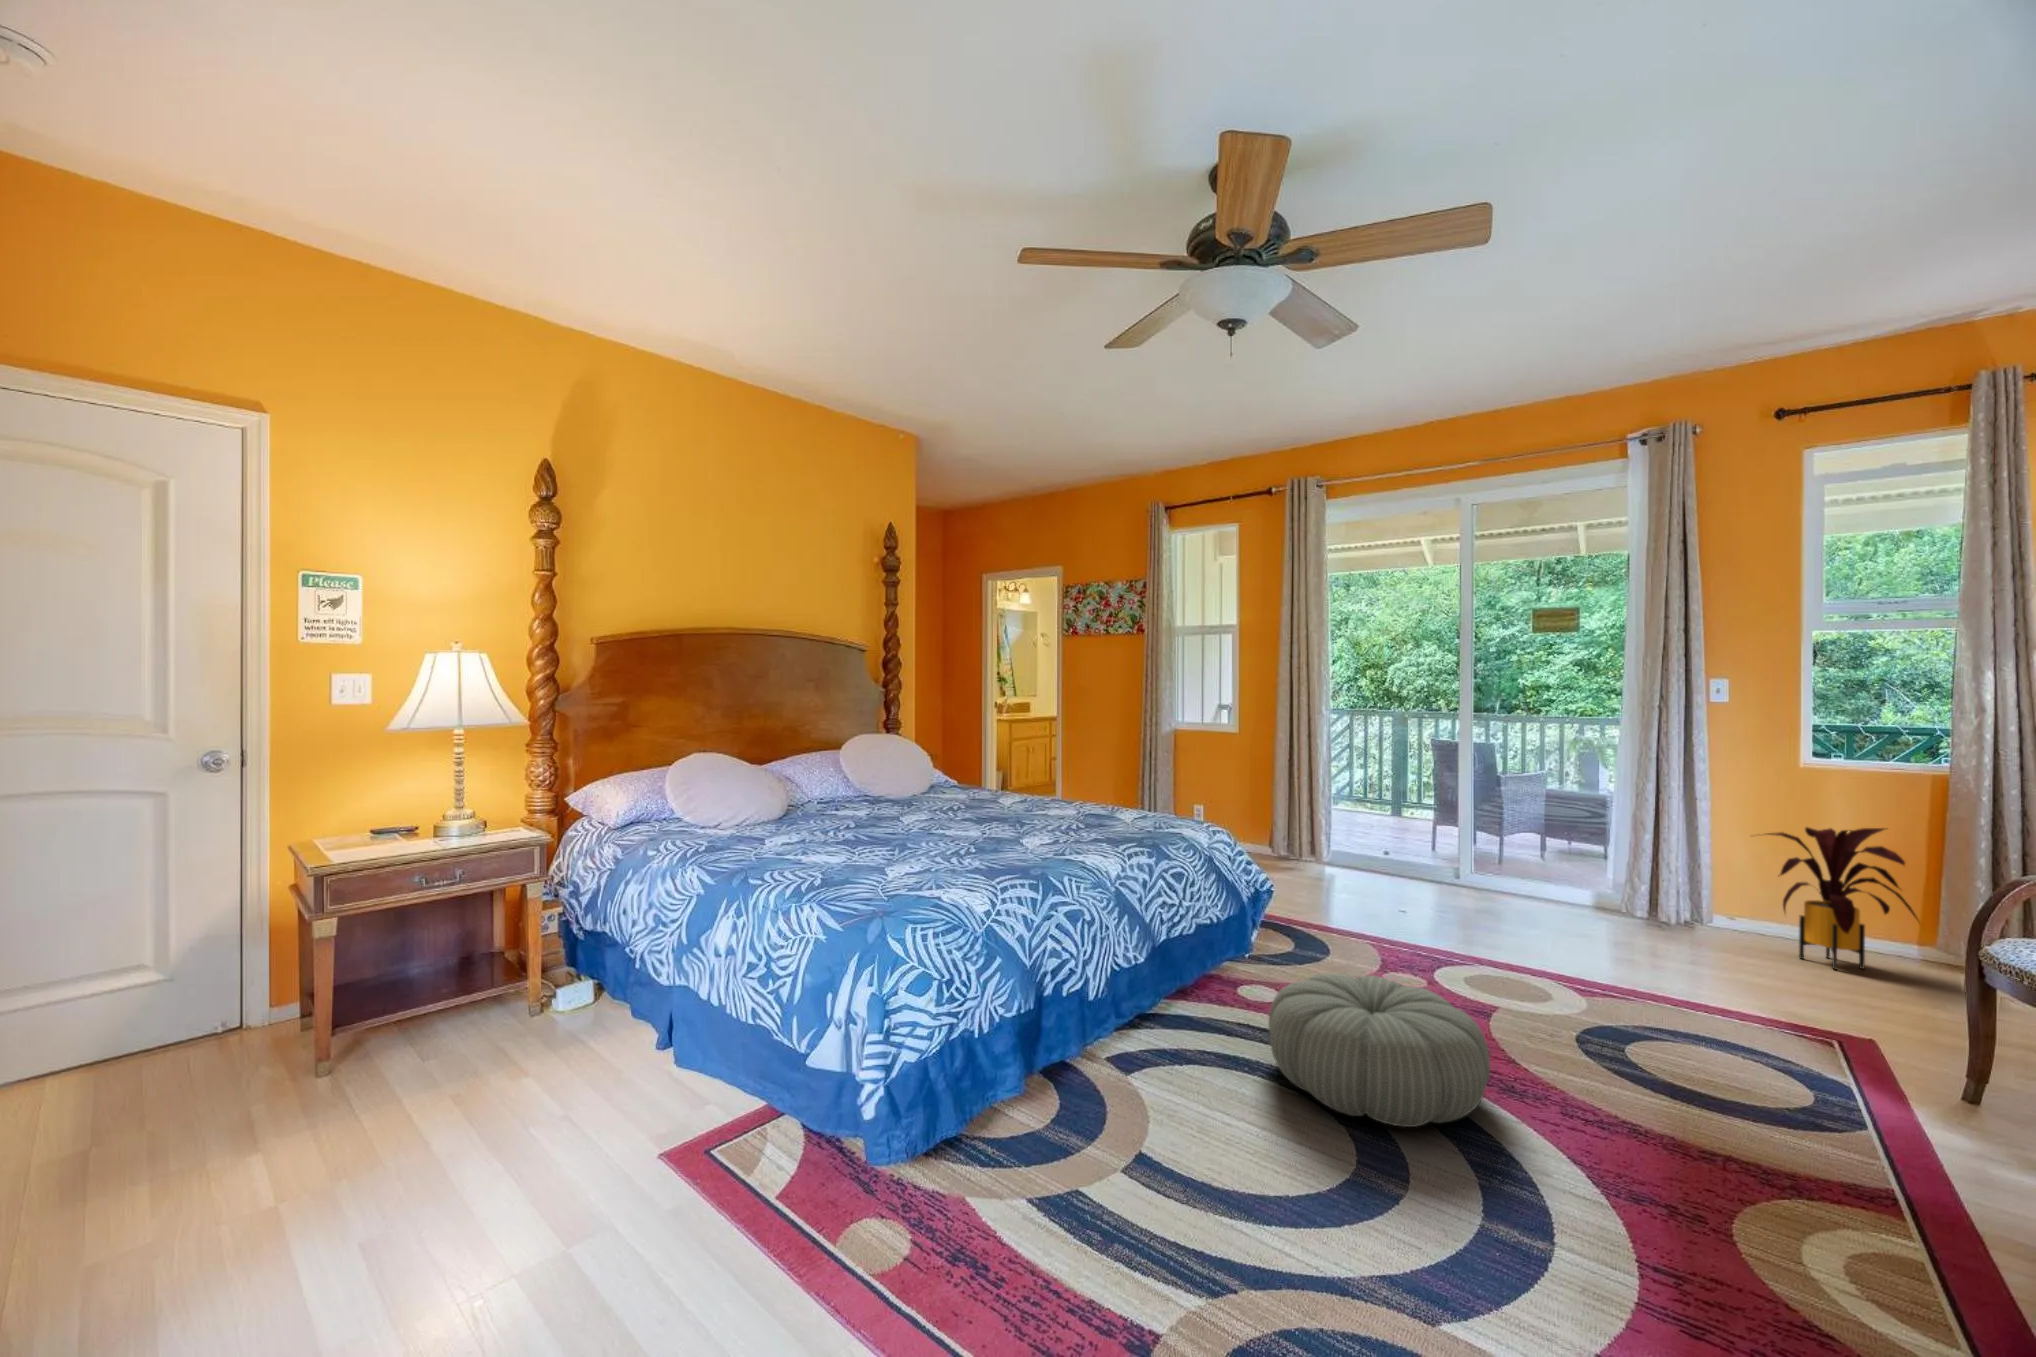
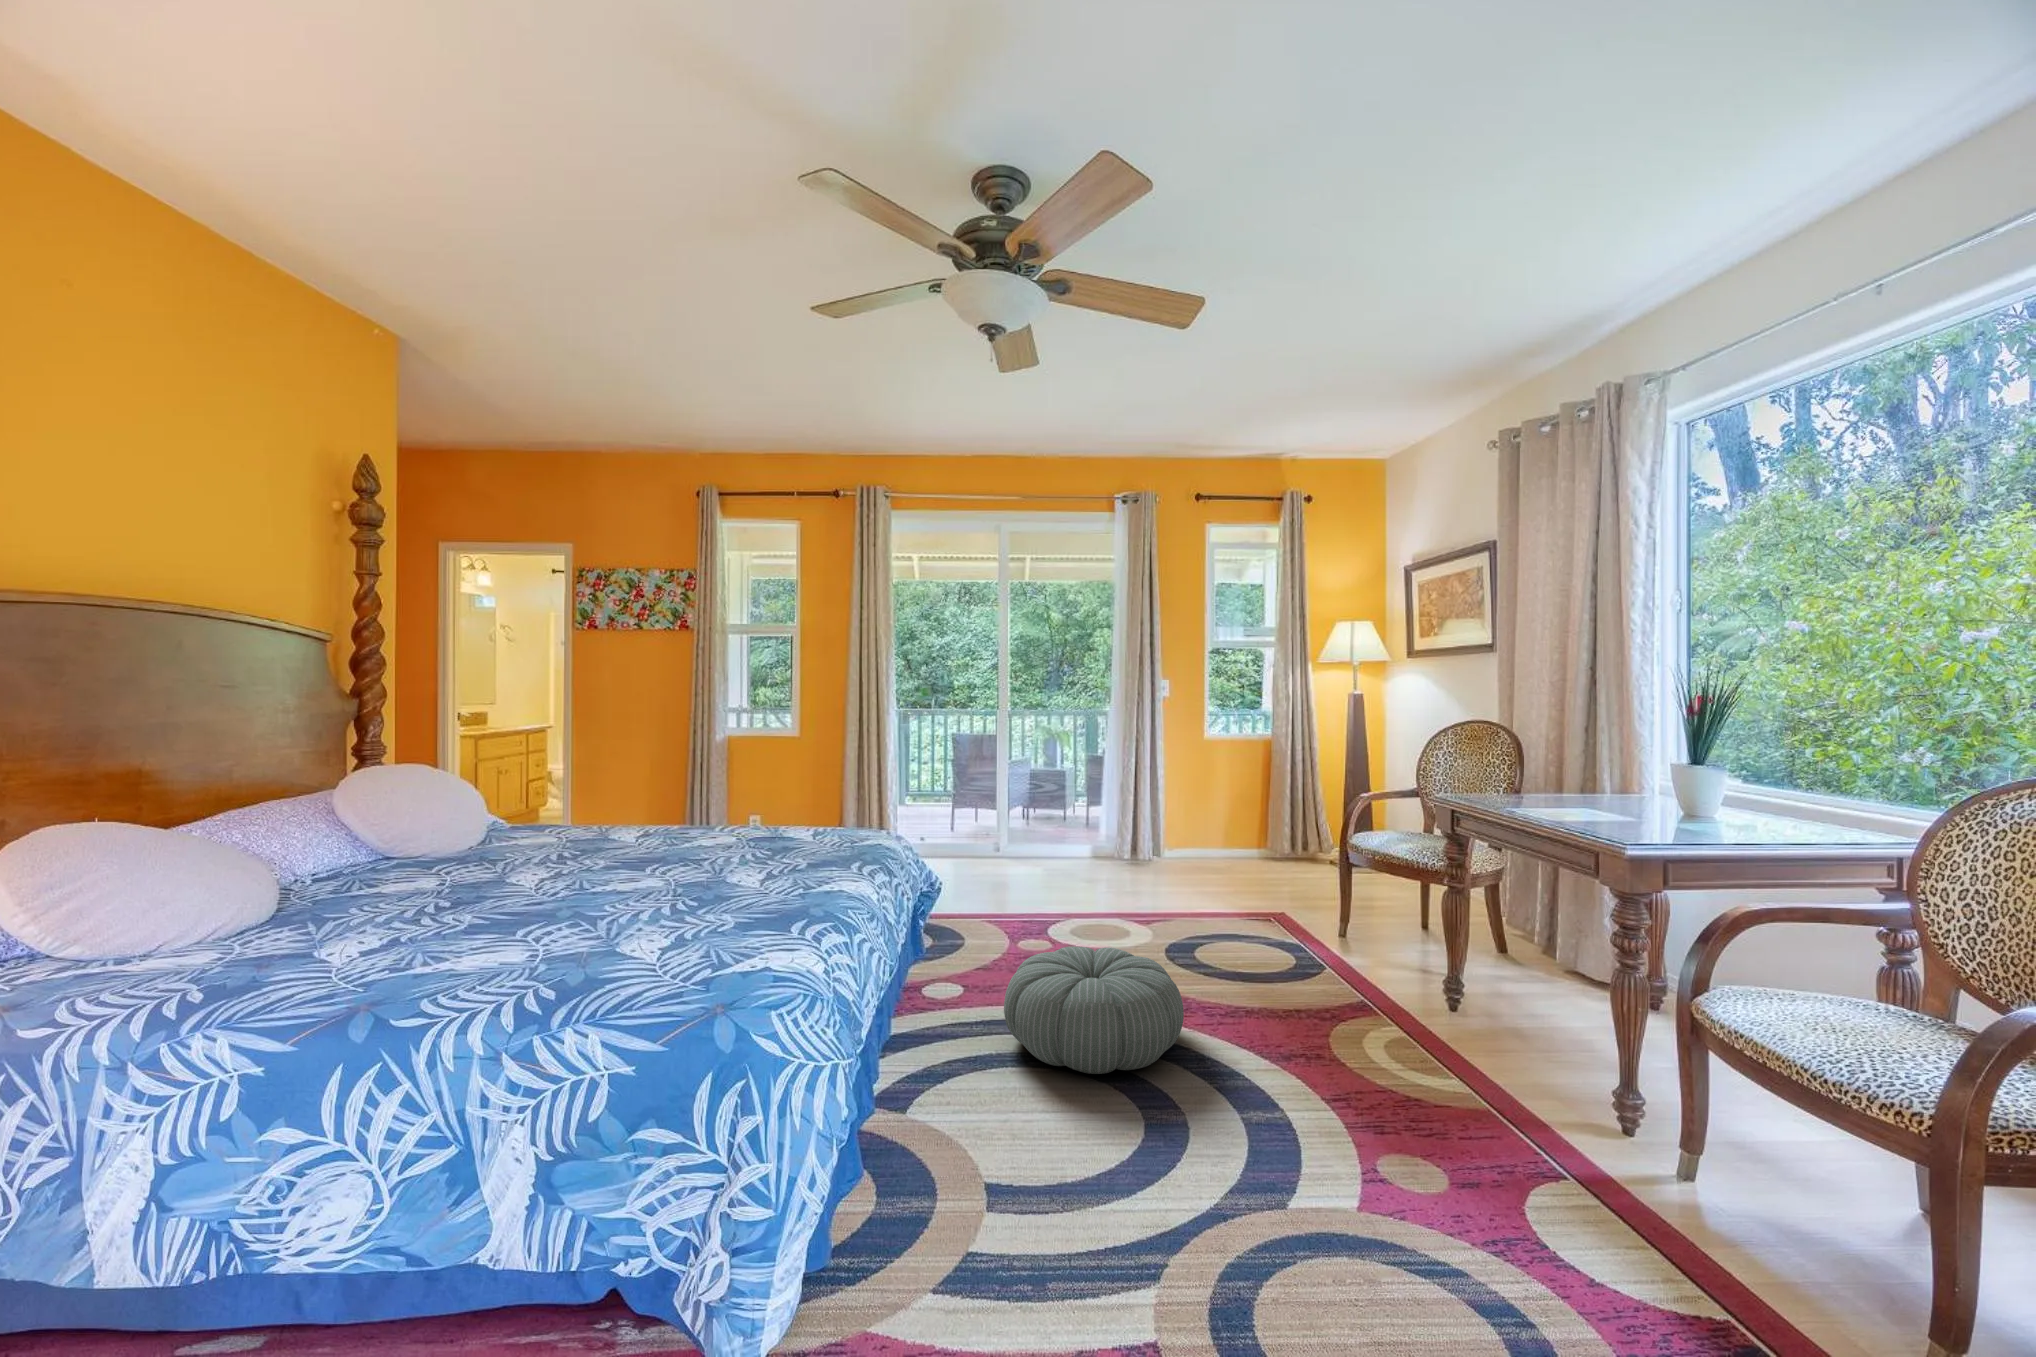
house plant: present [1767,827,1920,970] -> none [1191,777,1277,874]

